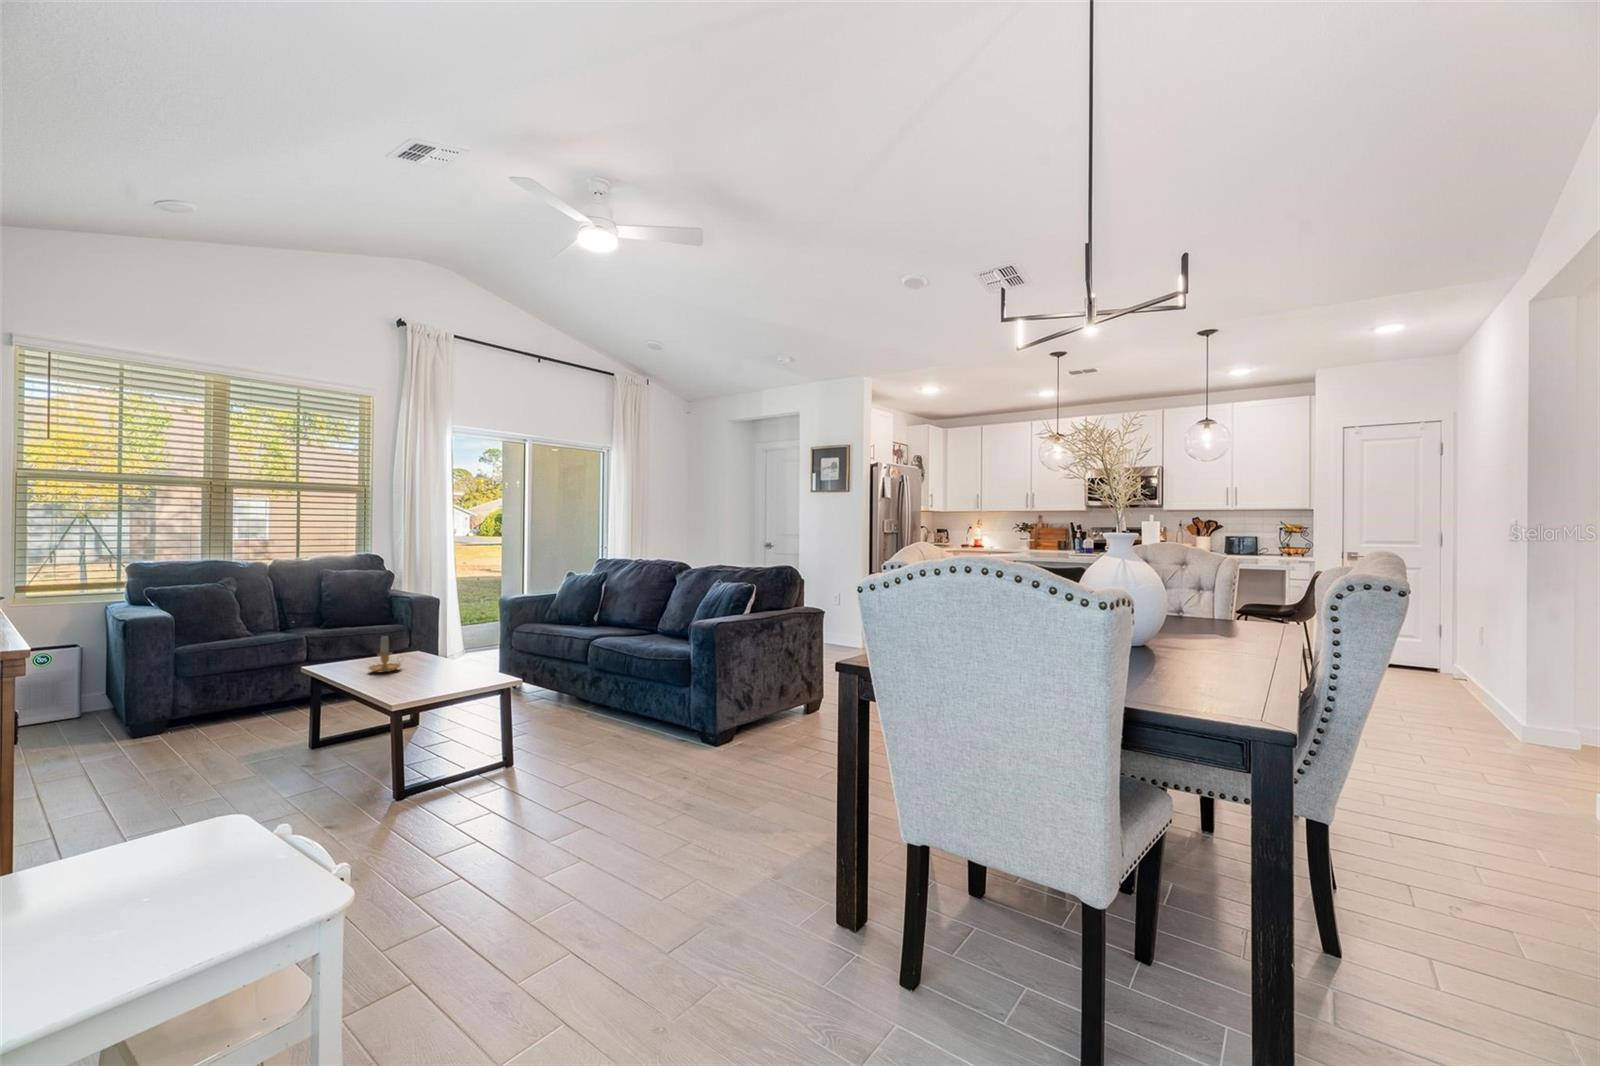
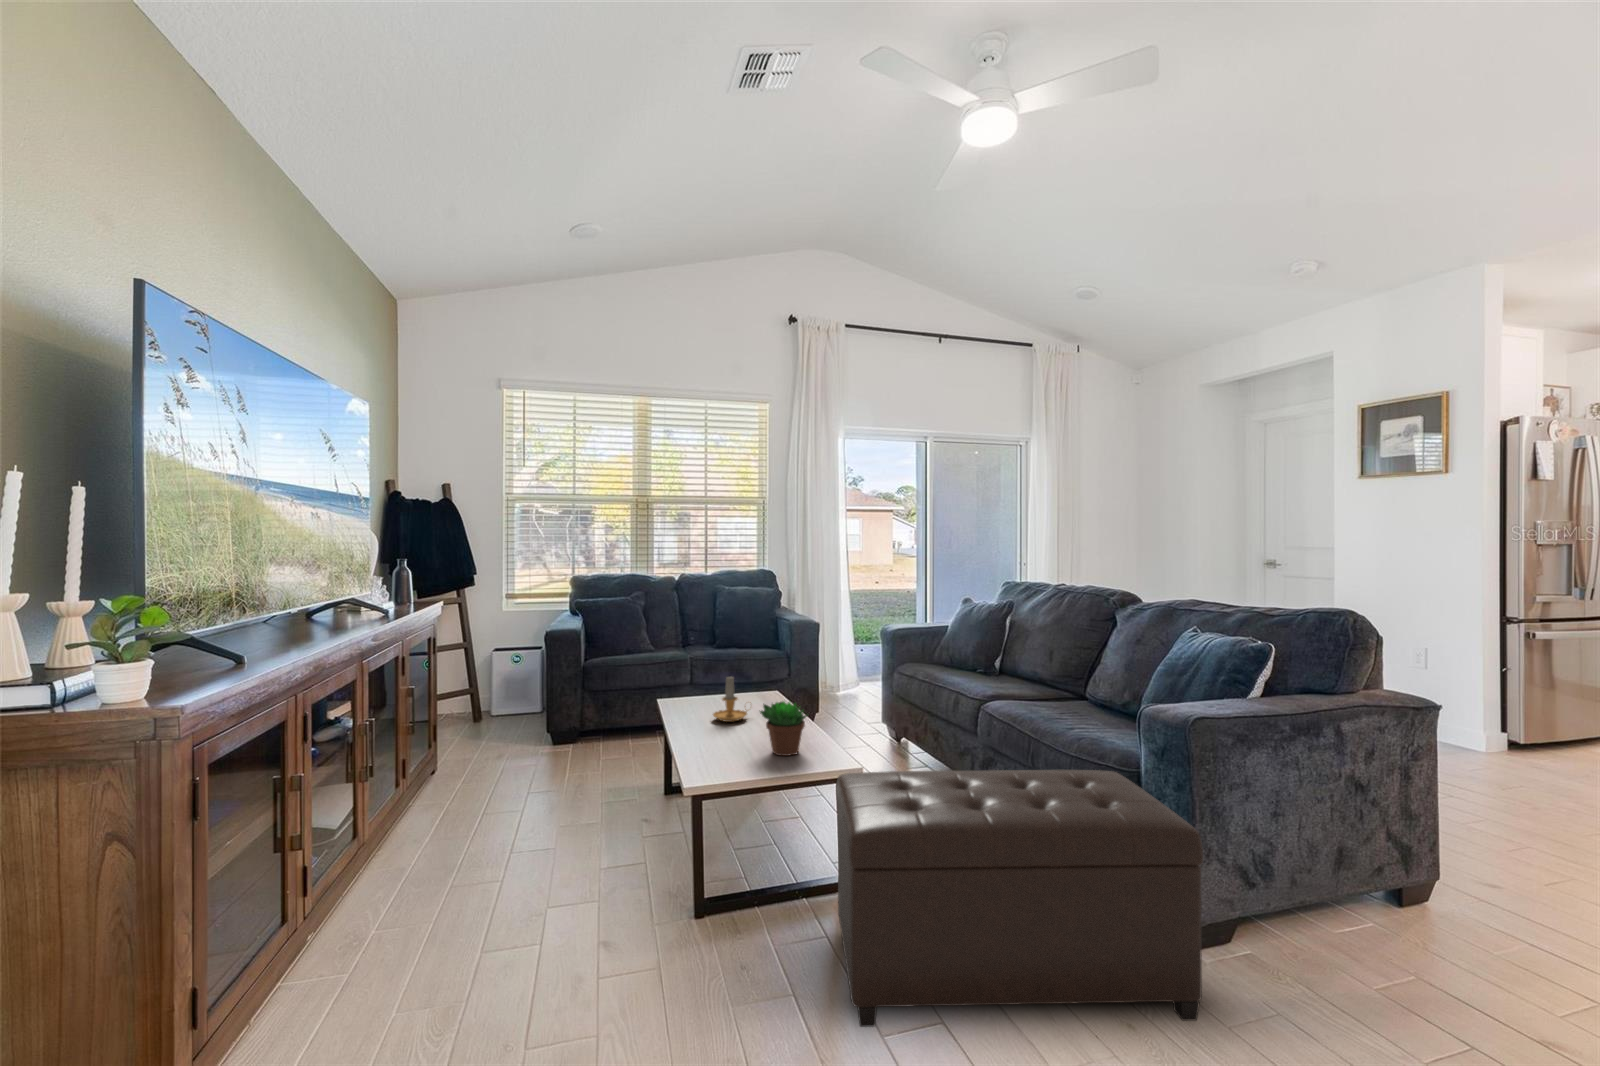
succulent plant: none [428,643,470,684] -> present [760,701,807,756]
ottoman: none [503,662,719,821] -> present [836,770,1203,1027]

